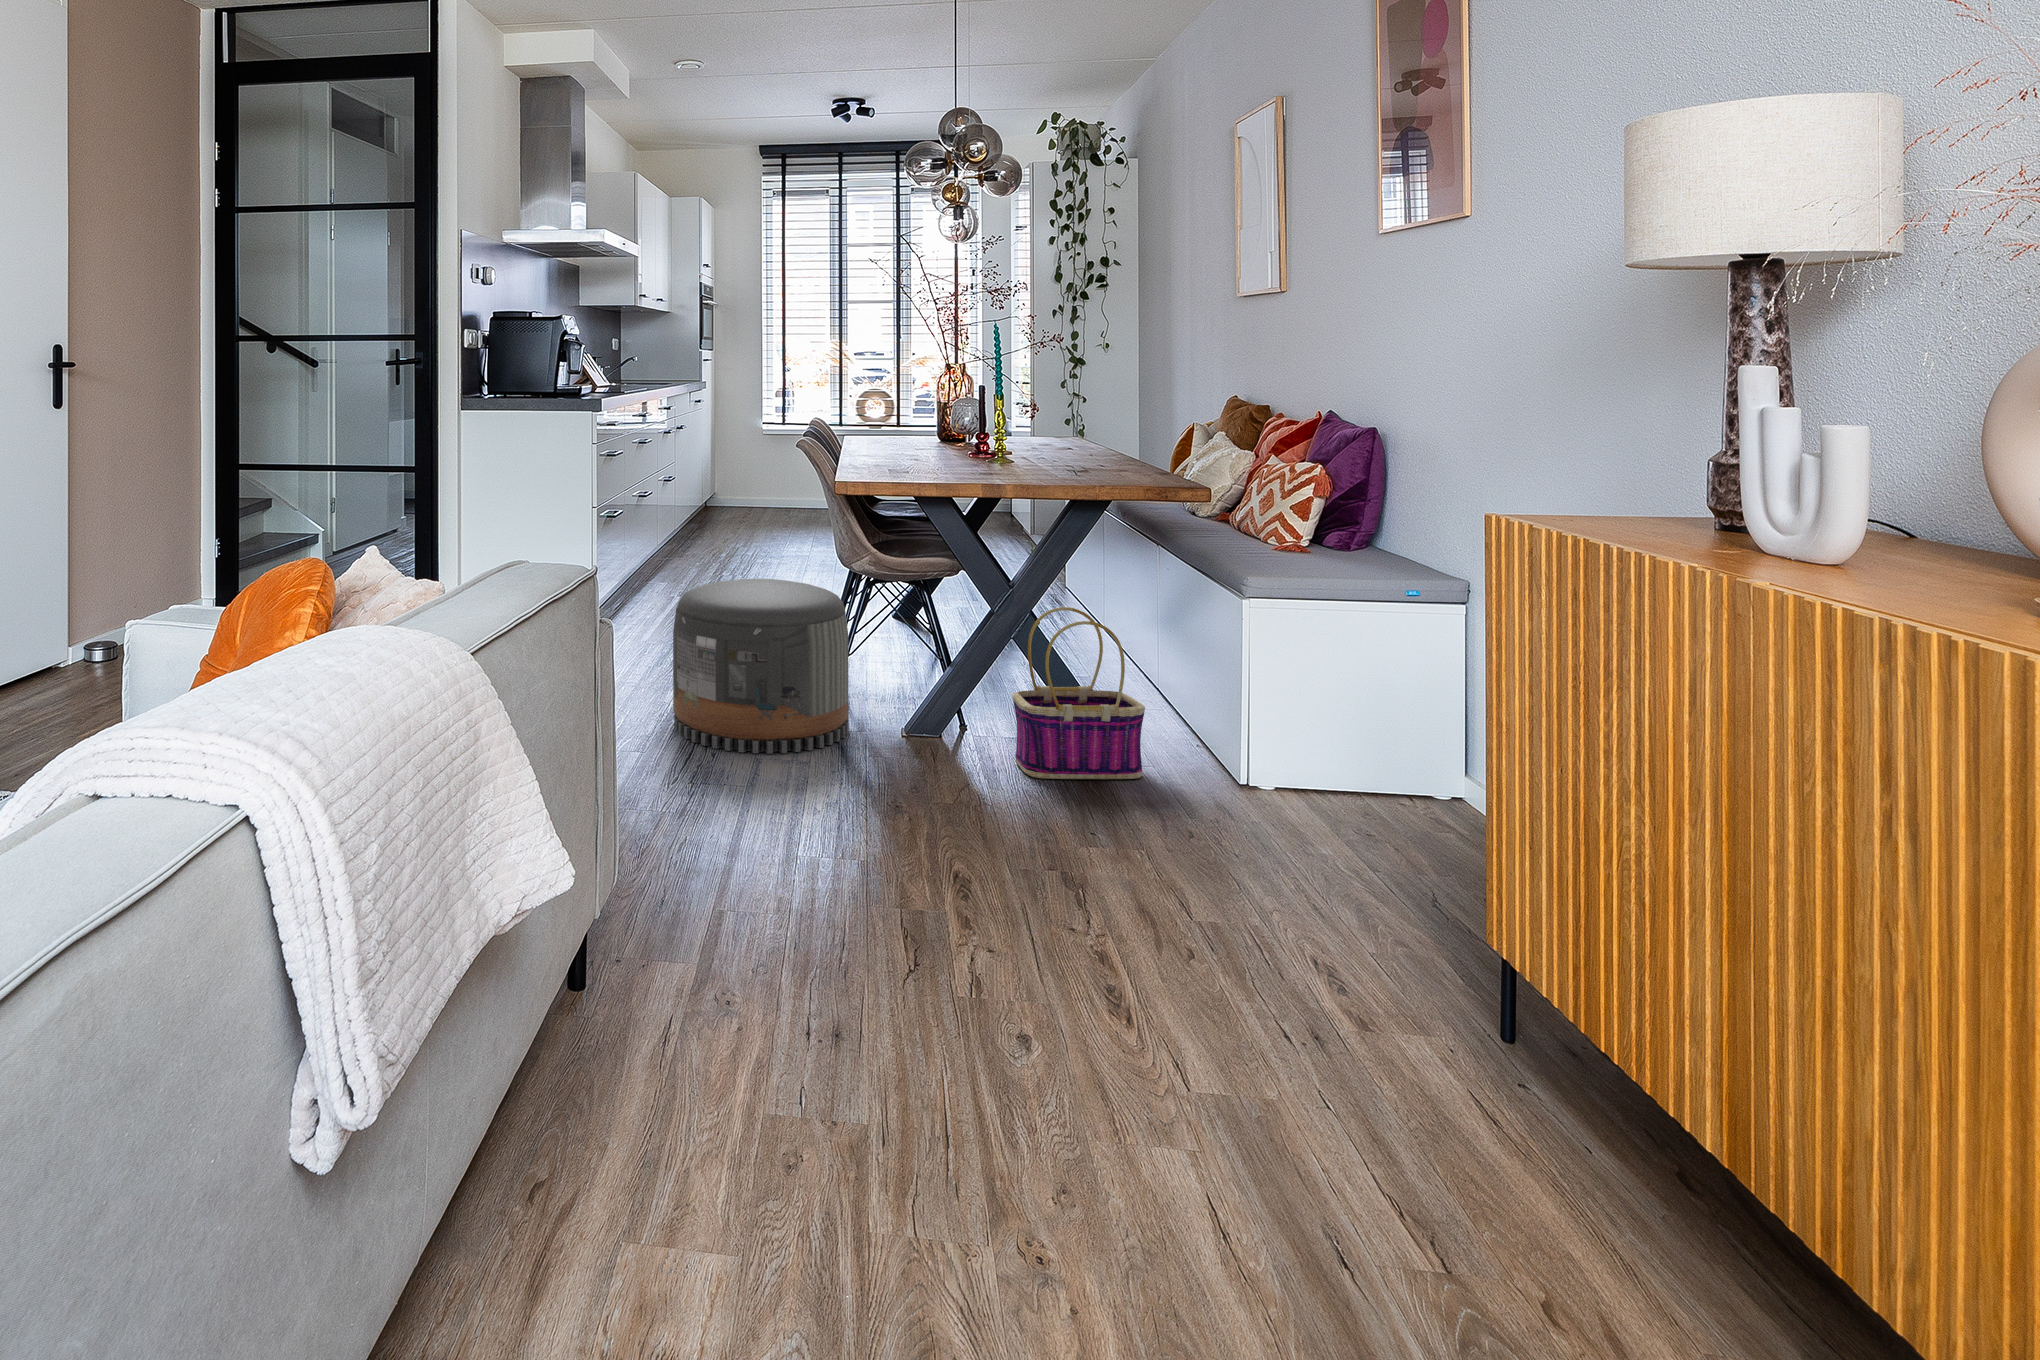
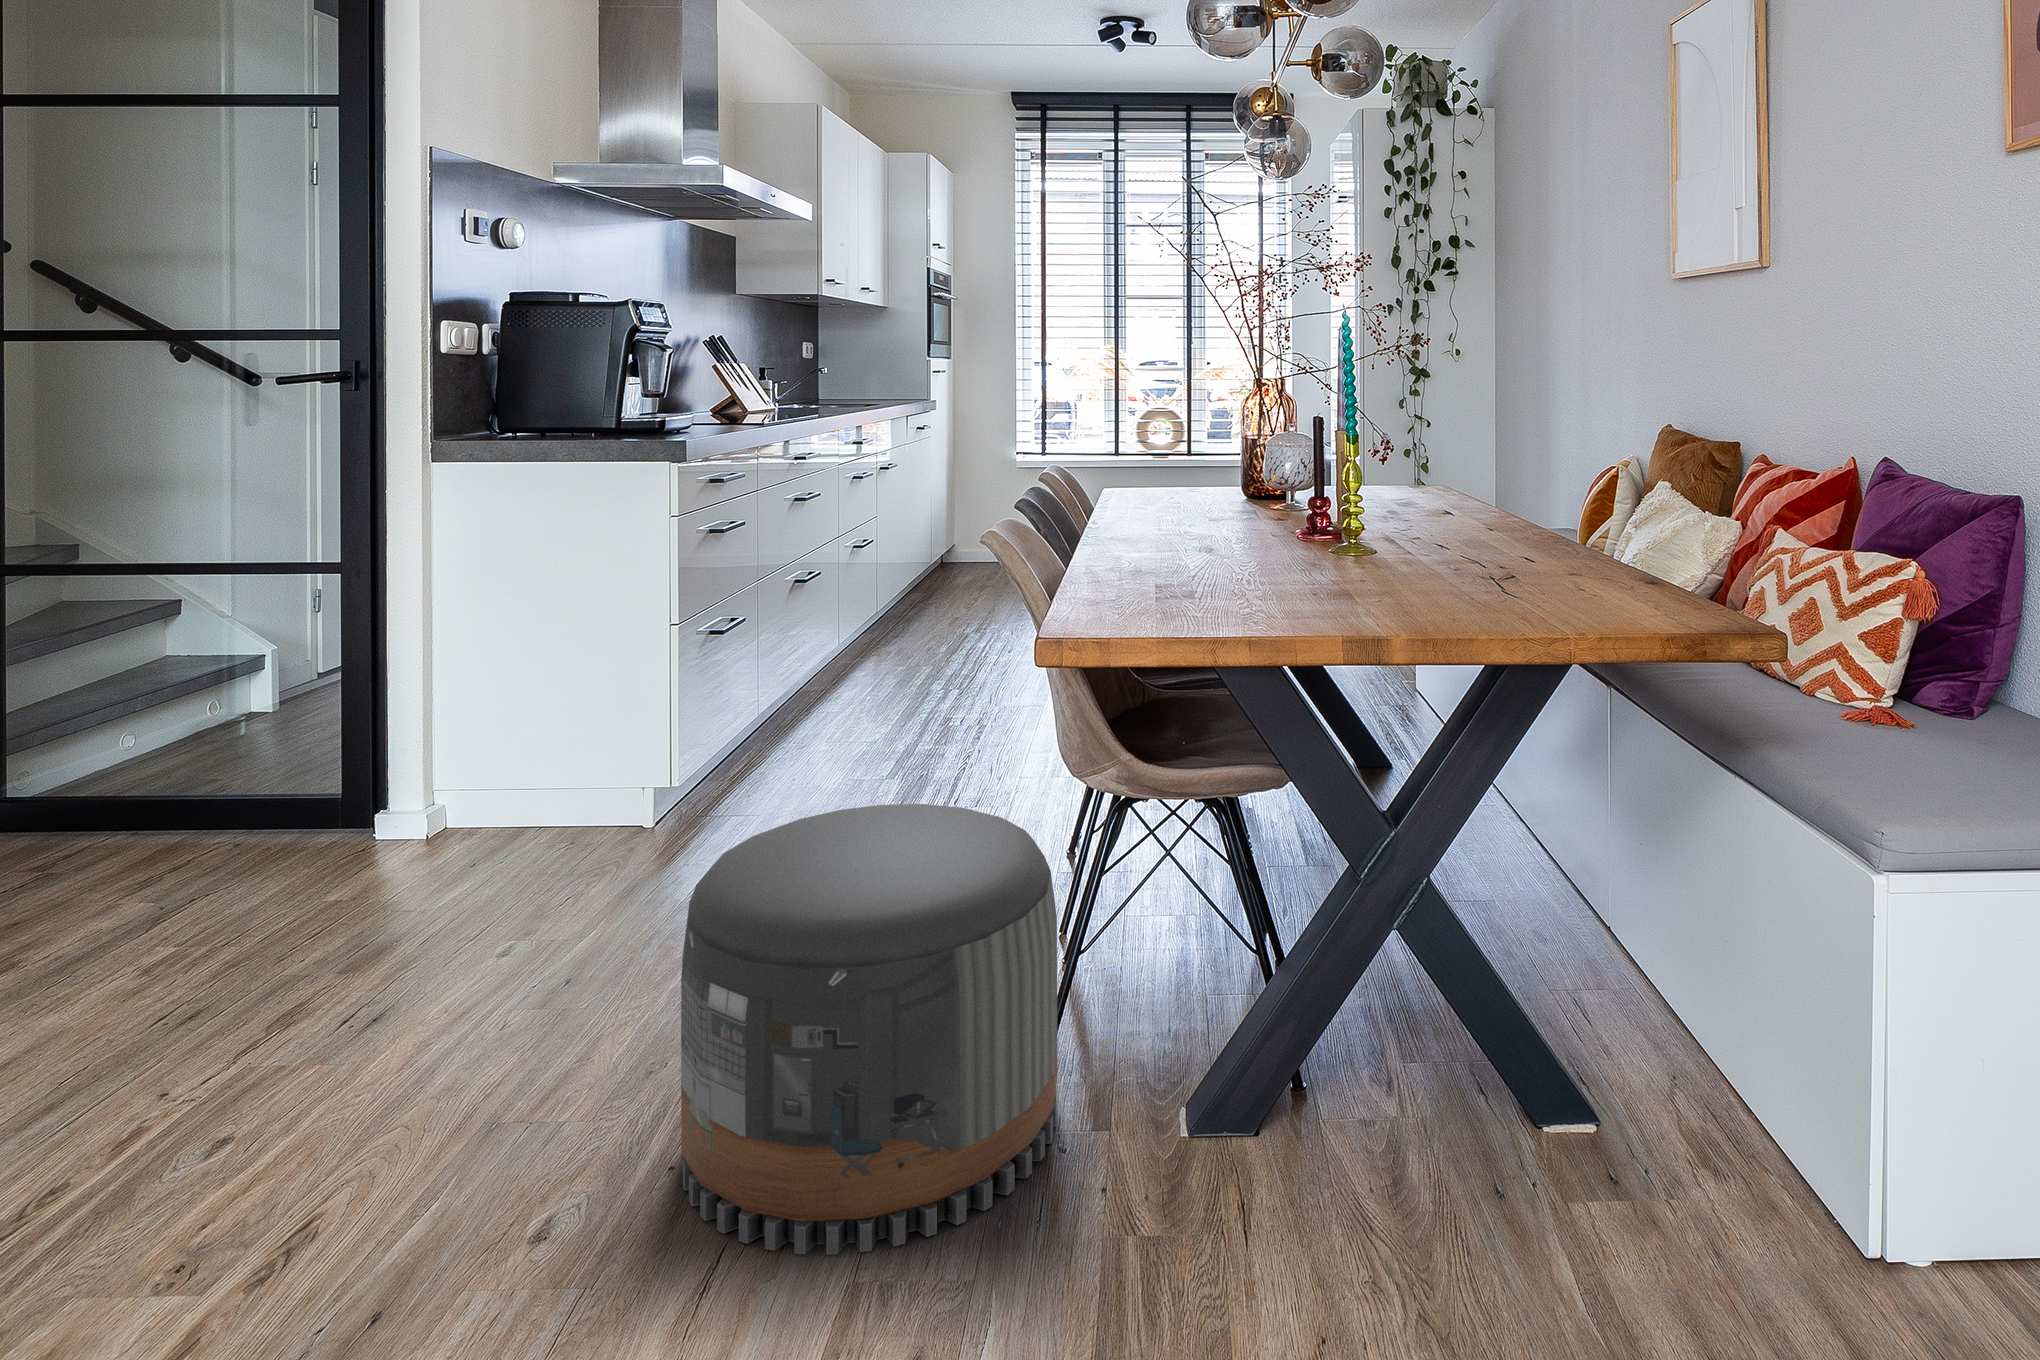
basket: present [1013,607,1145,779] -> none [1384,875,1655,1286]

